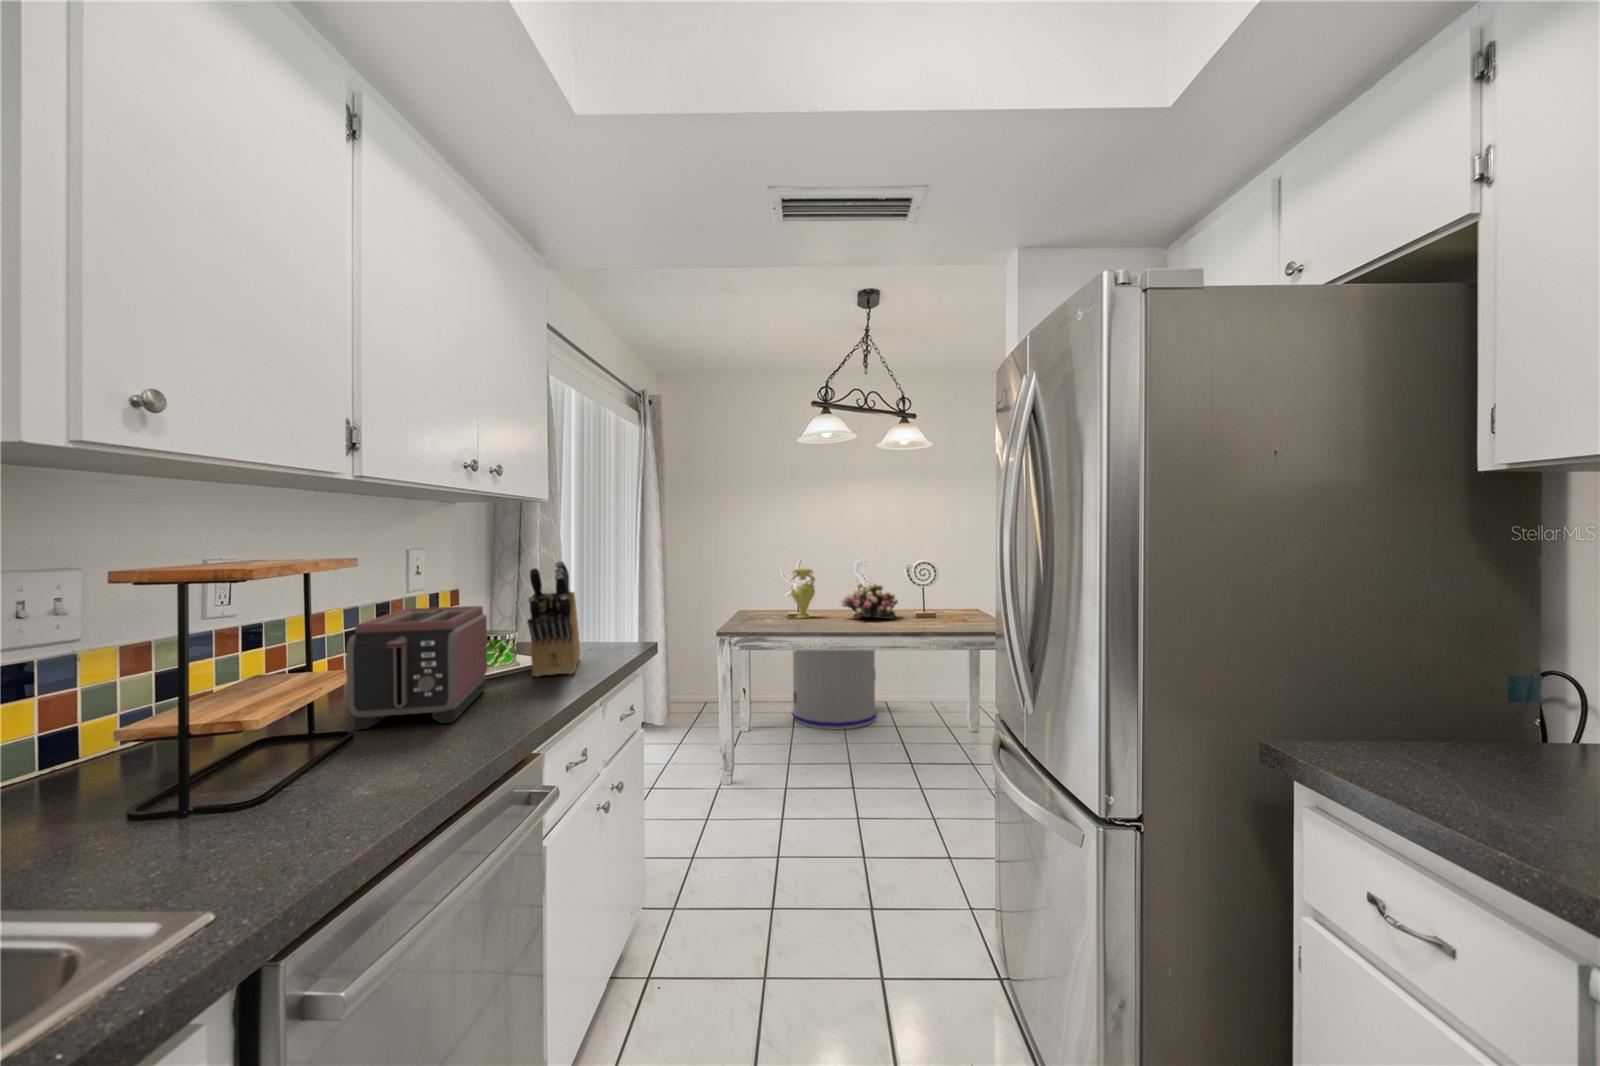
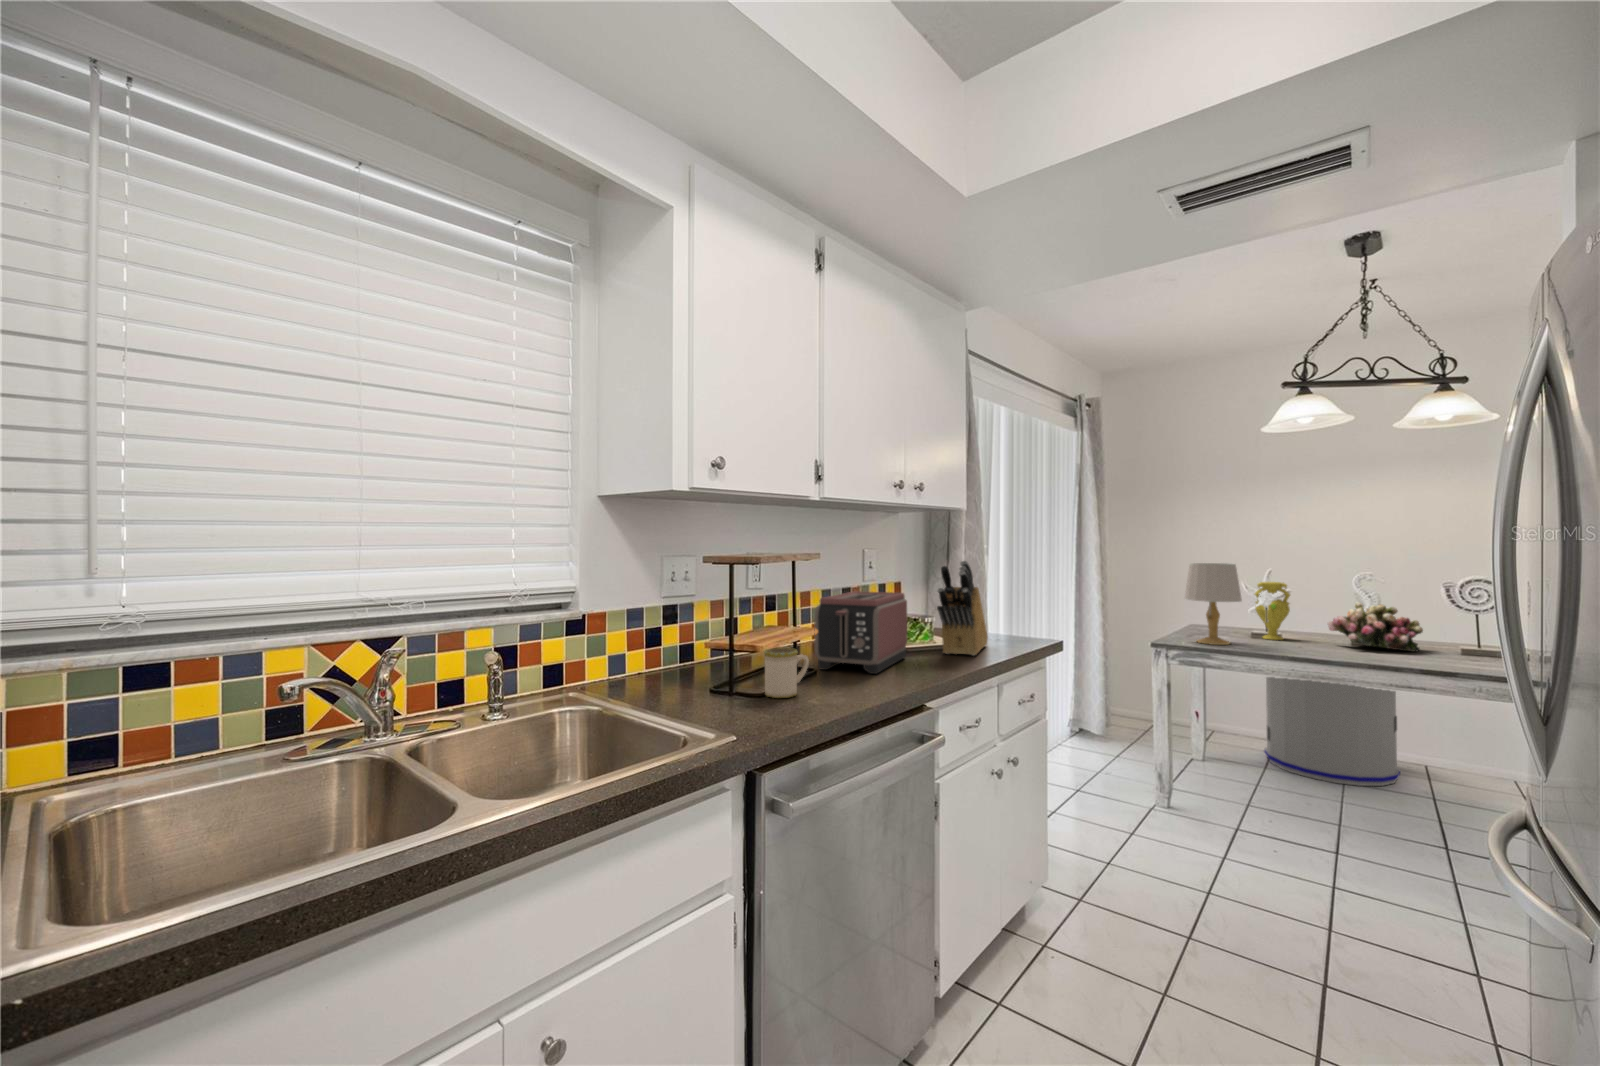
table lamp: none [742,554,786,628] -> present [1185,563,1242,645]
mug: none [258,713,349,802] -> present [764,648,809,698]

